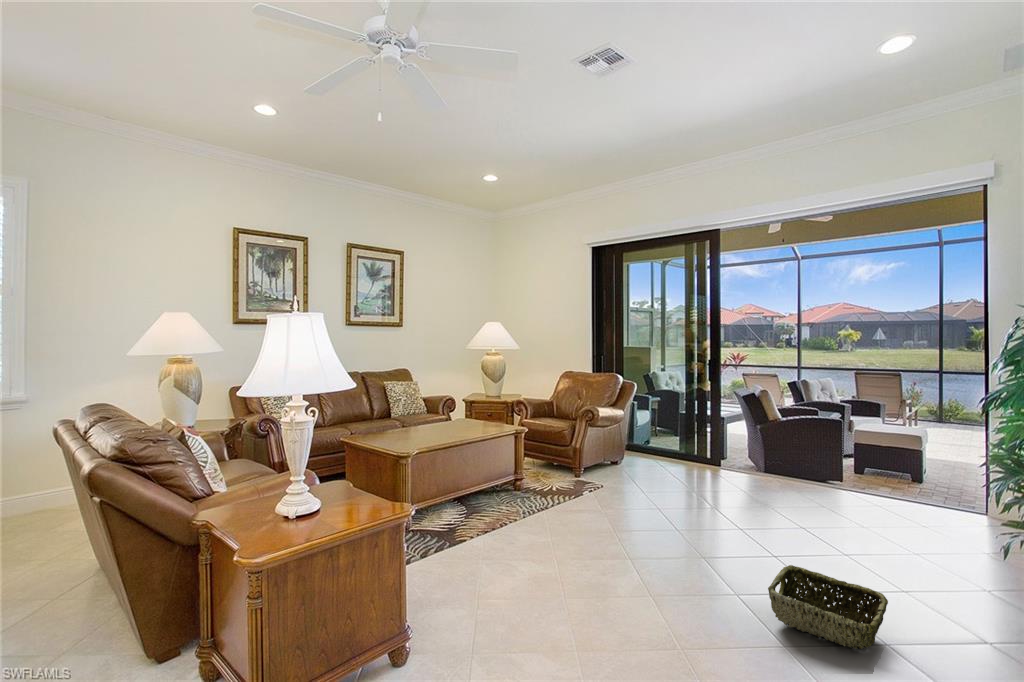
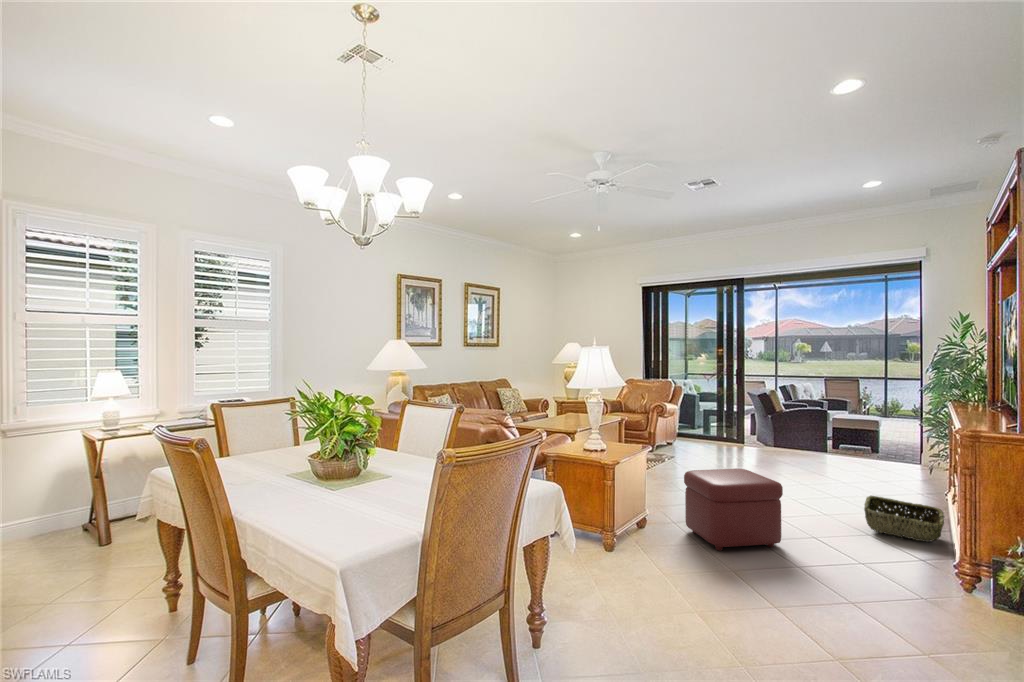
ottoman: none [493,518,617,651] -> present [684,468,783,551]

